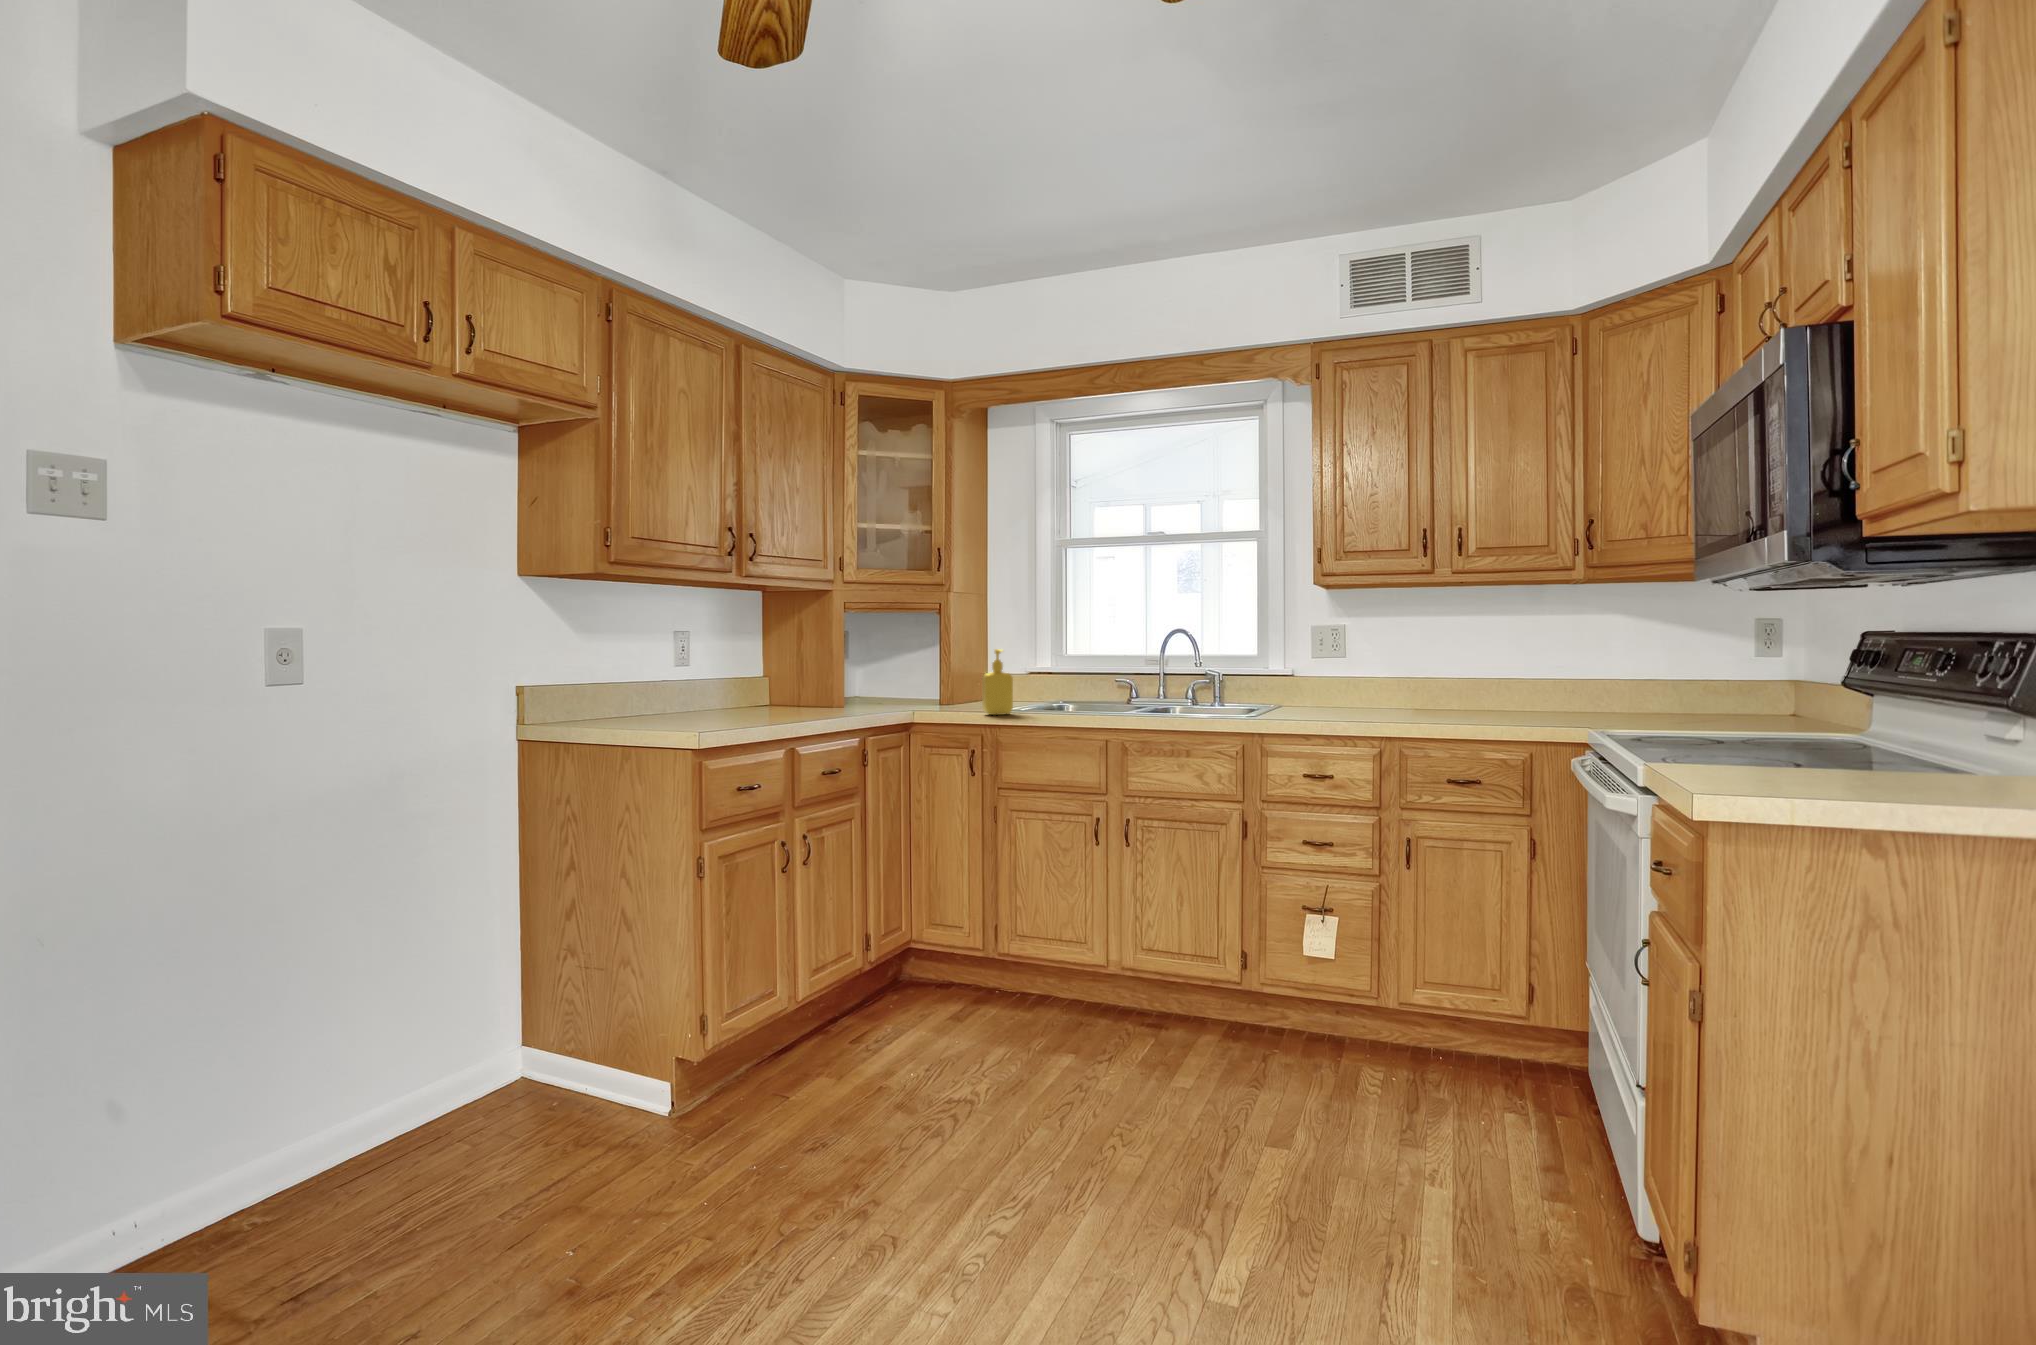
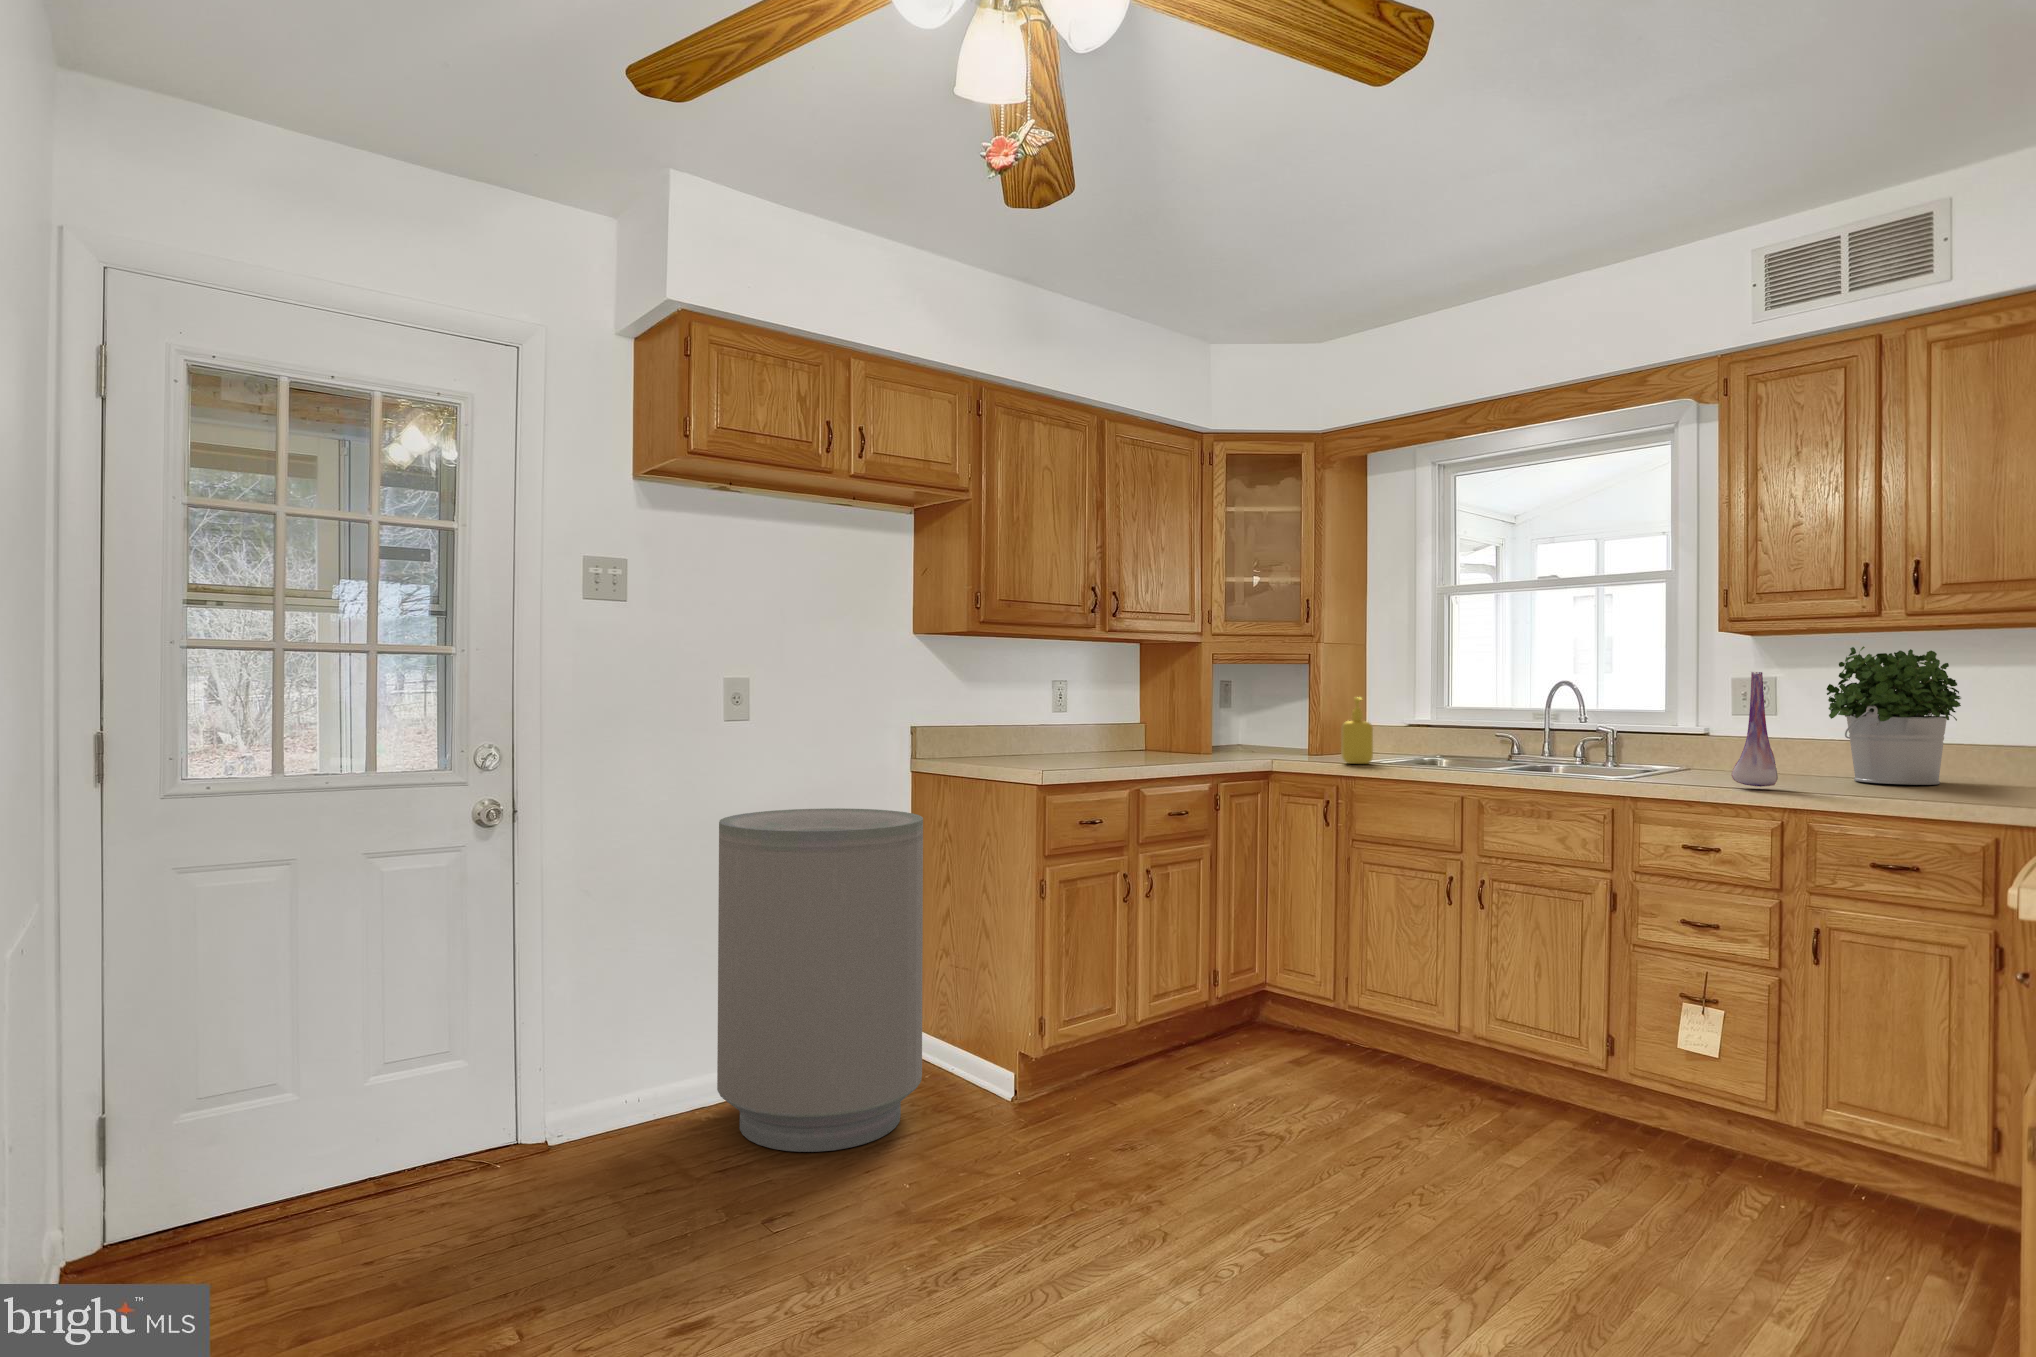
potted plant: none [1388,599,1488,714] -> present [1827,646,1961,785]
vase: none [1330,619,1372,722] -> present [1732,672,1778,787]
trash can: none [268,791,566,1238] -> present [717,808,923,1152]

